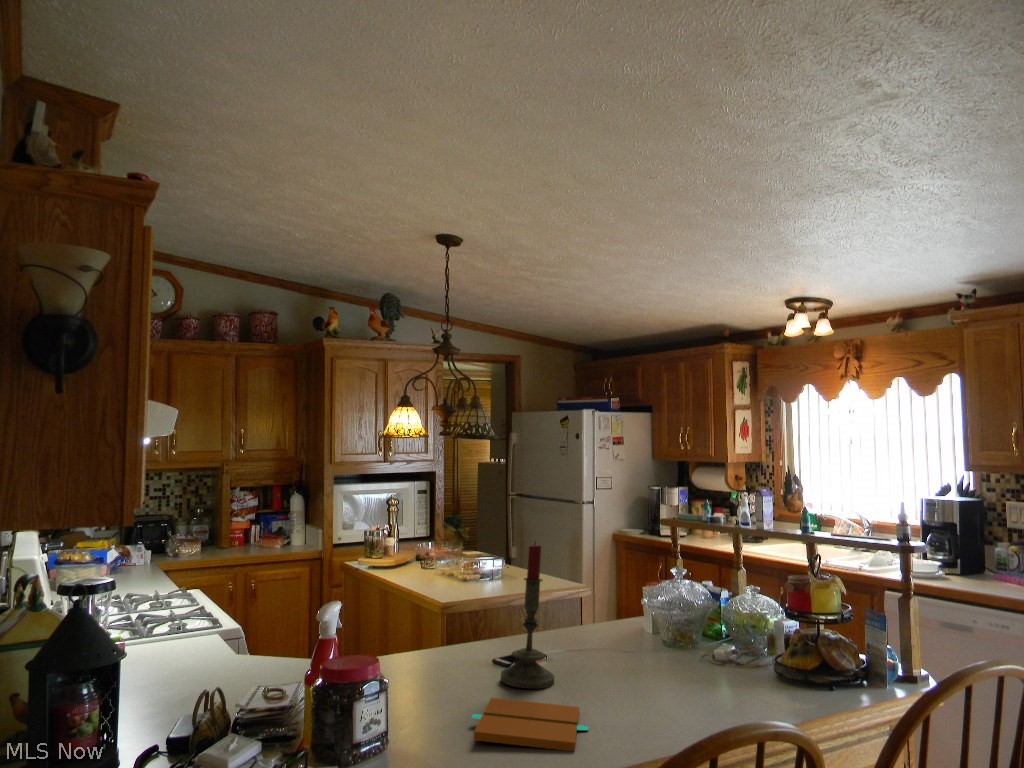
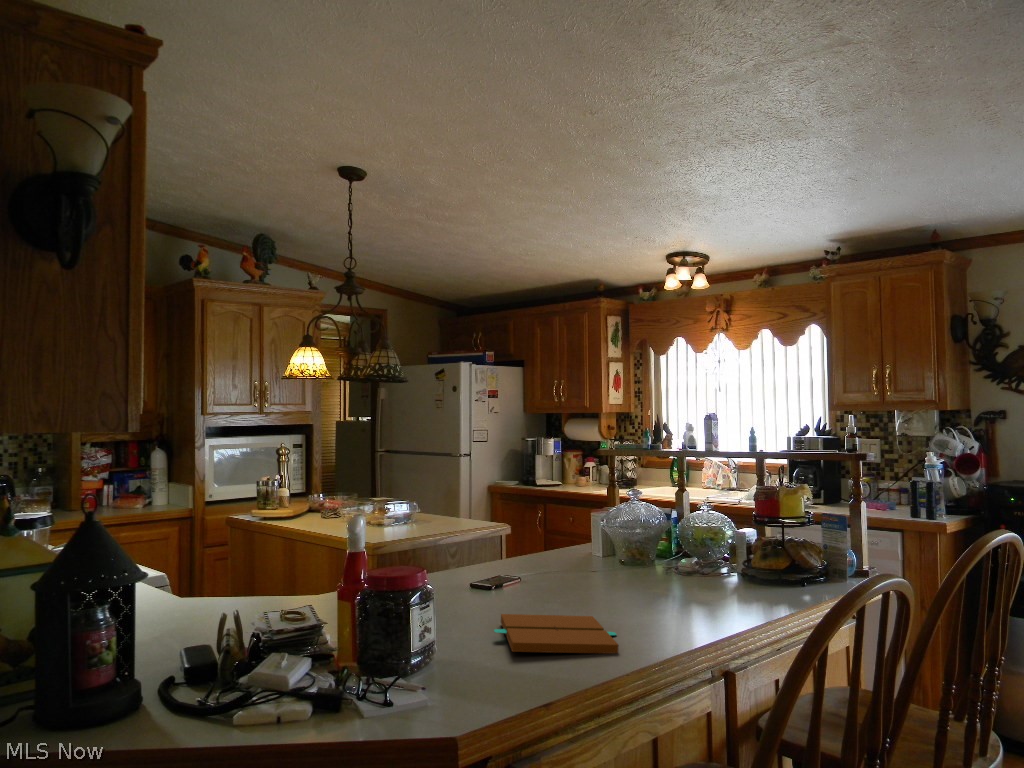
candle: present [501,544,554,689] -> none [490,455,547,606]

